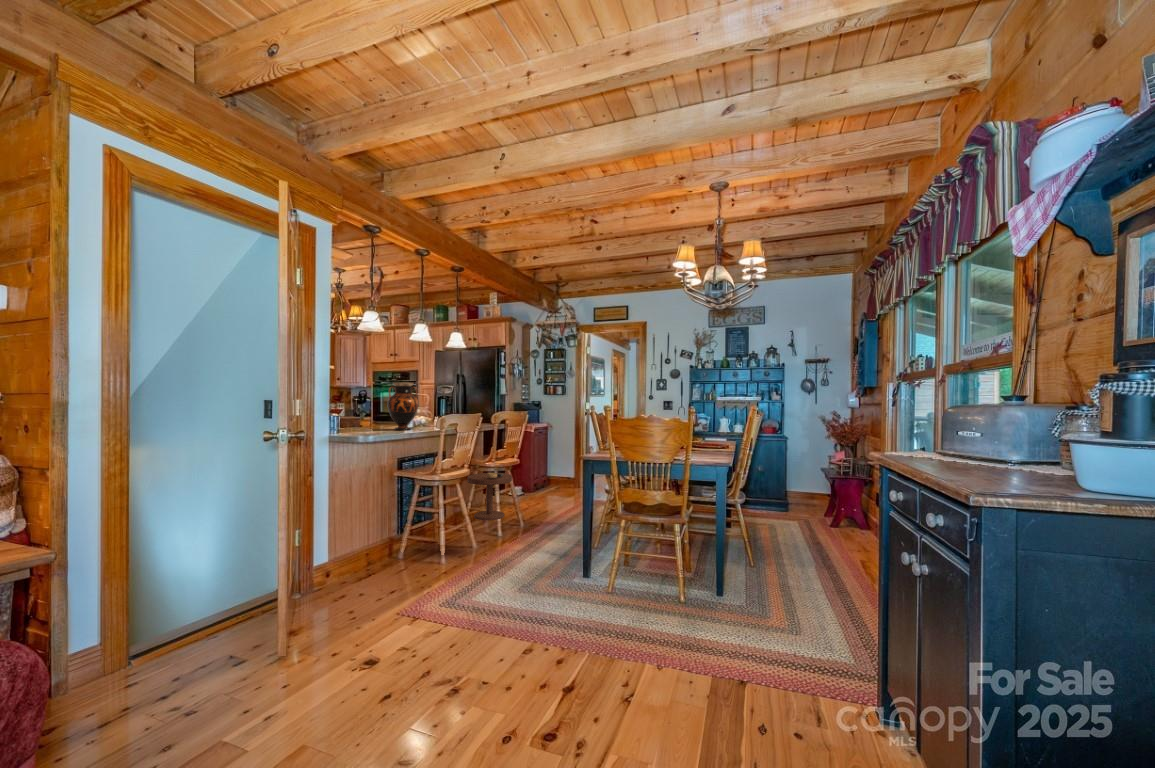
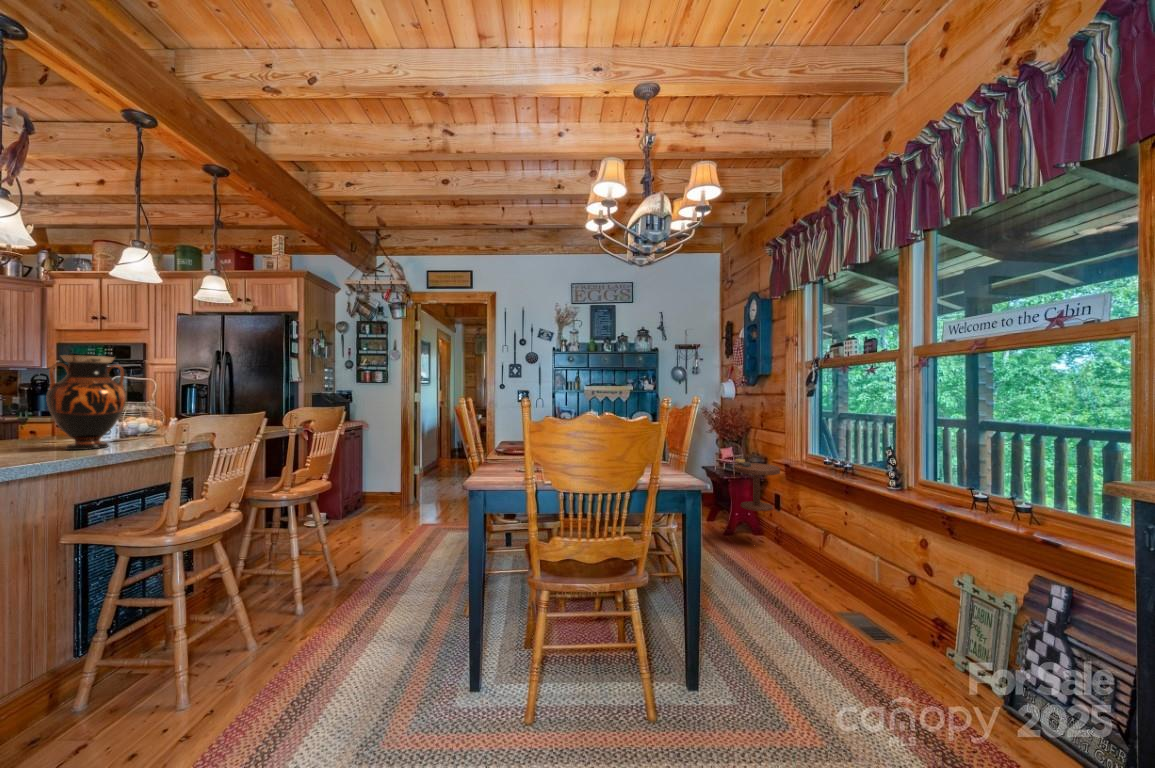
side table: present [468,473,512,520] -> present [734,459,780,511]

